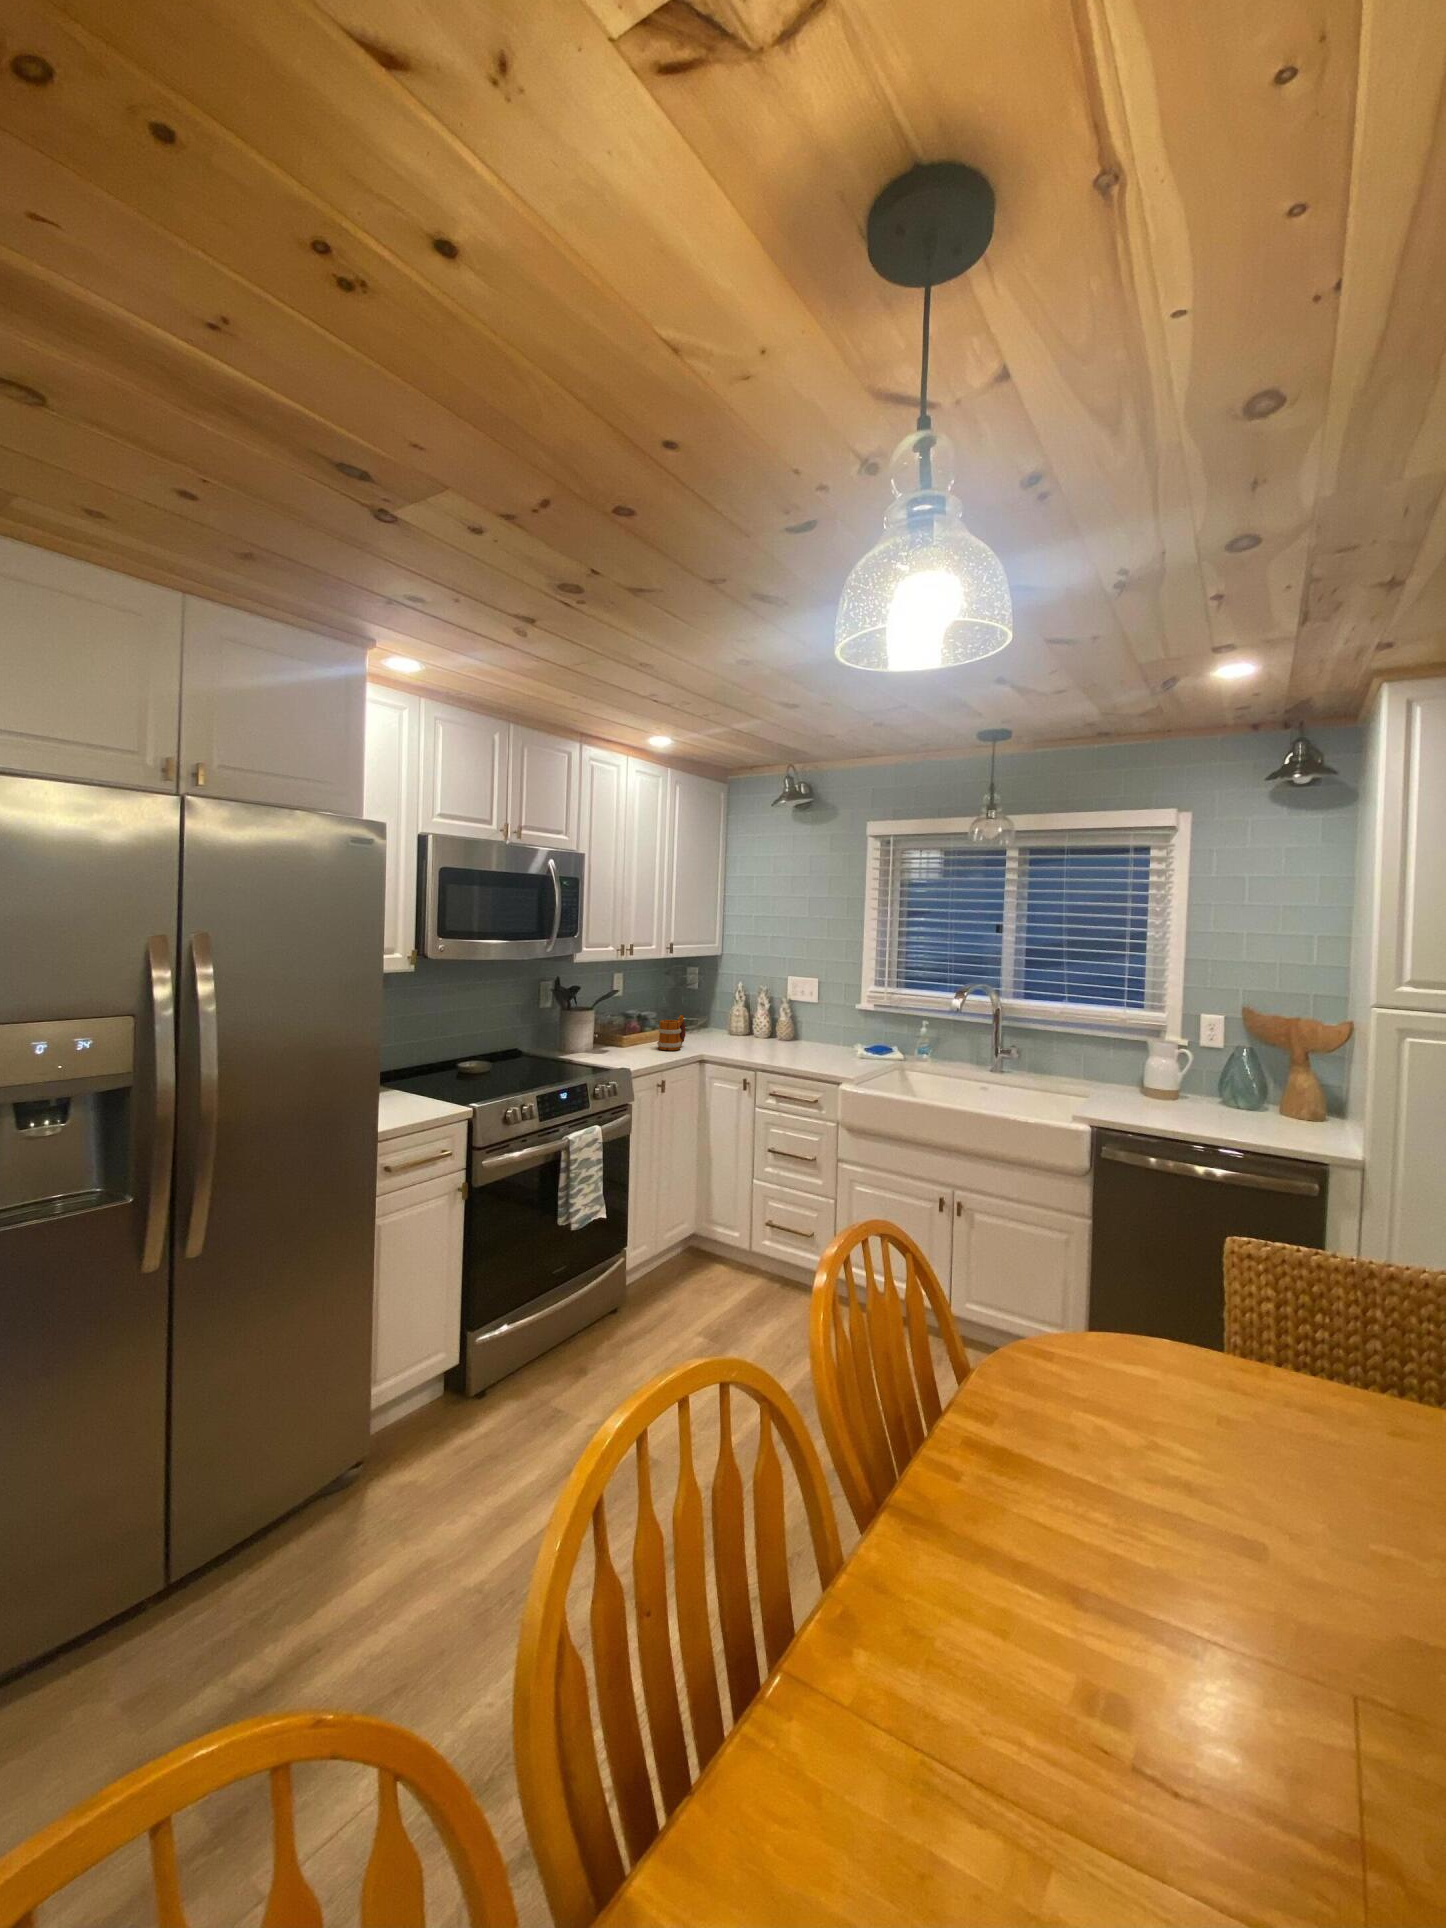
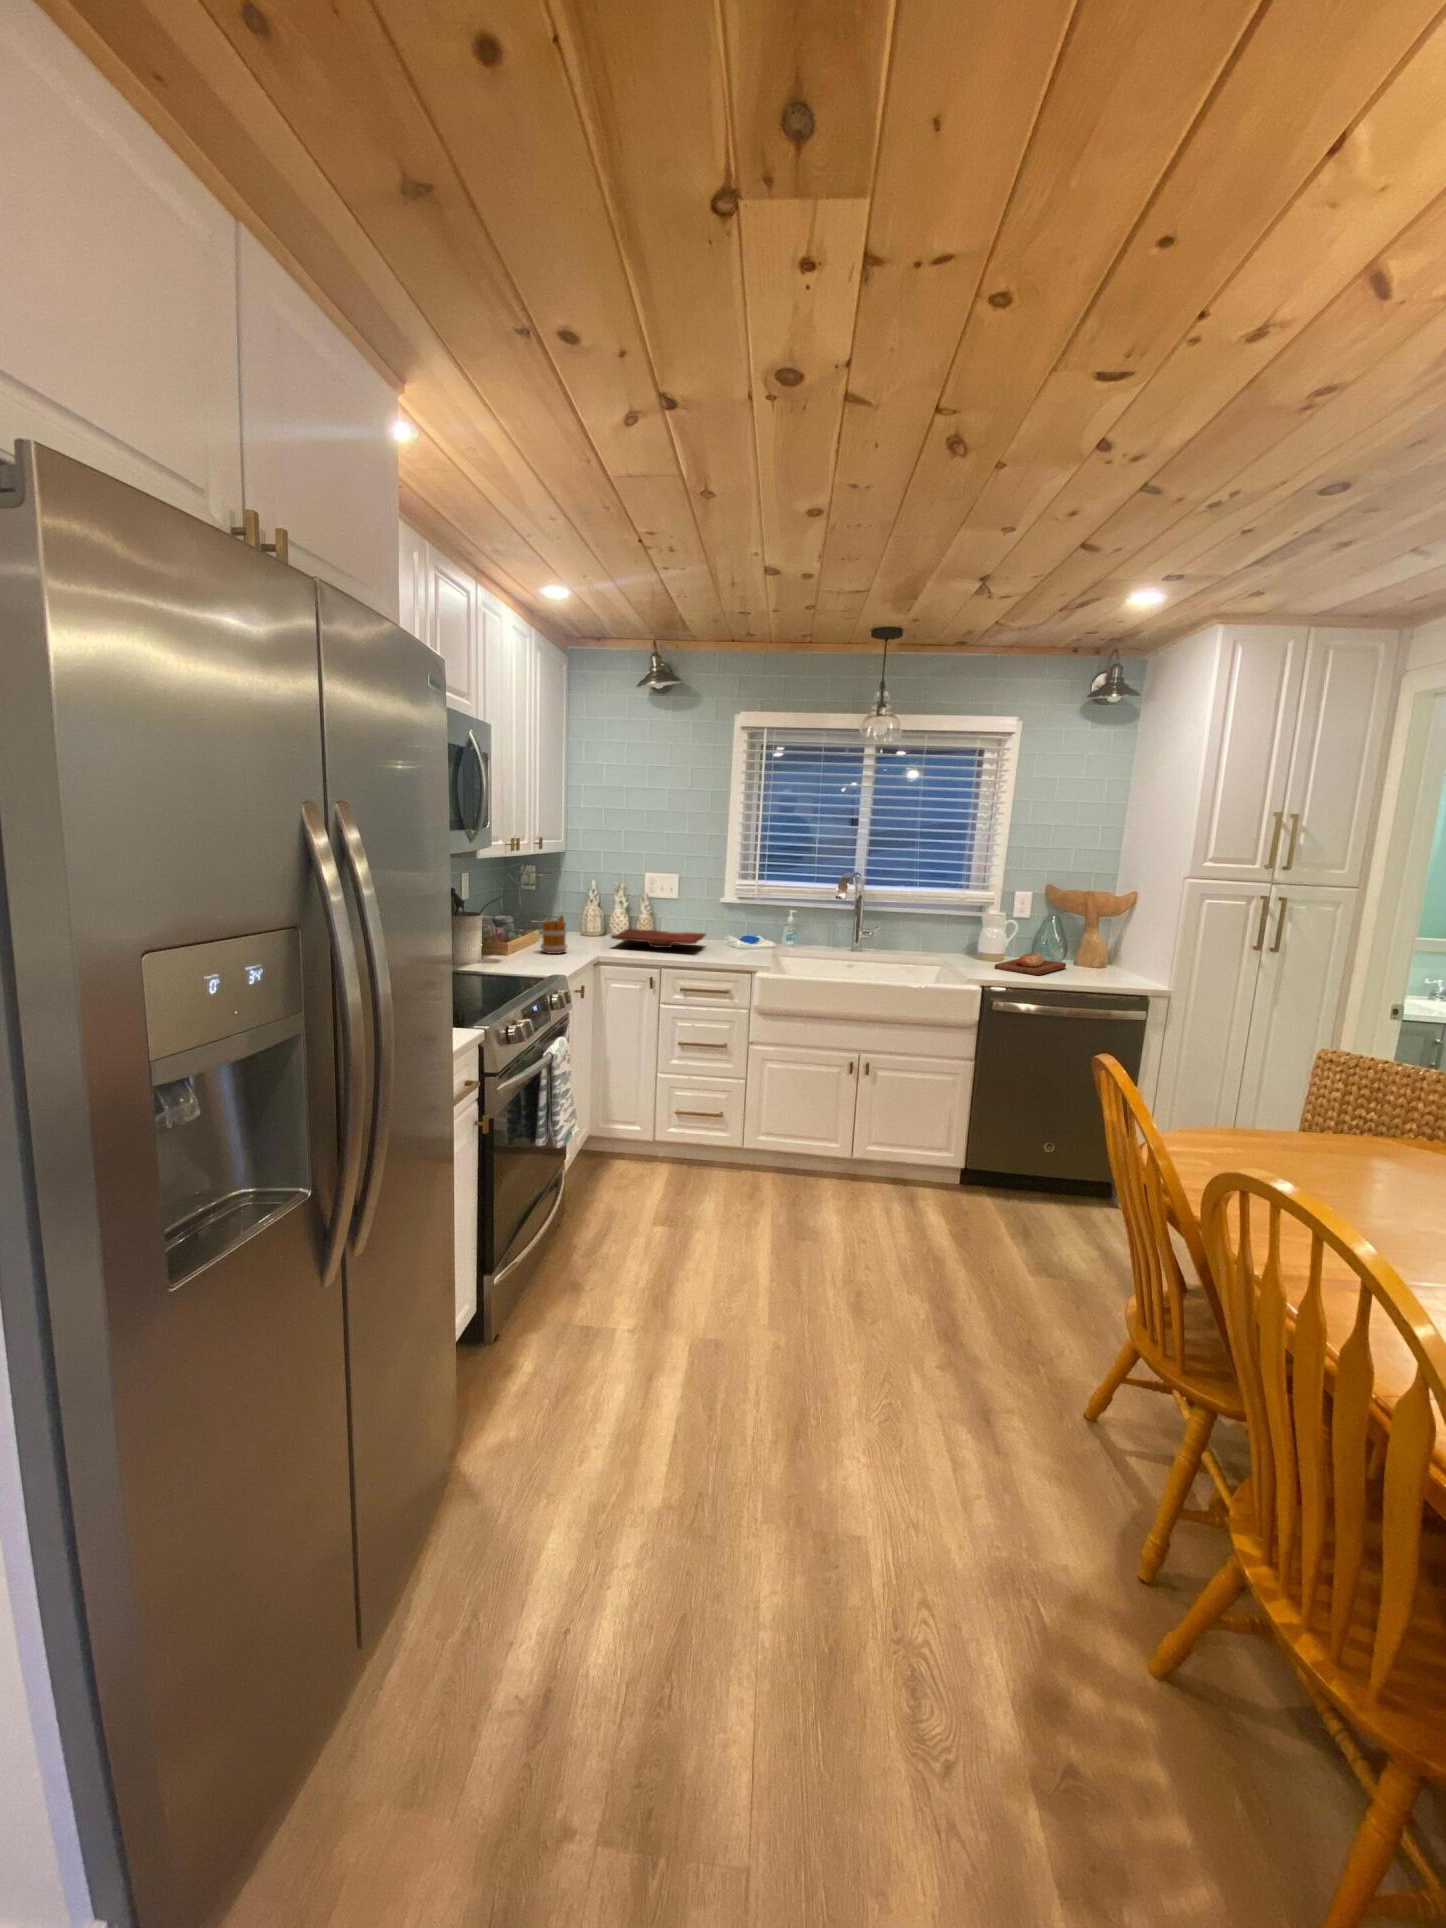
cutting board: none [730,1031,832,1052] -> present [611,929,706,948]
bread loaf: none [1151,1092,1268,1121] -> present [995,952,1066,975]

